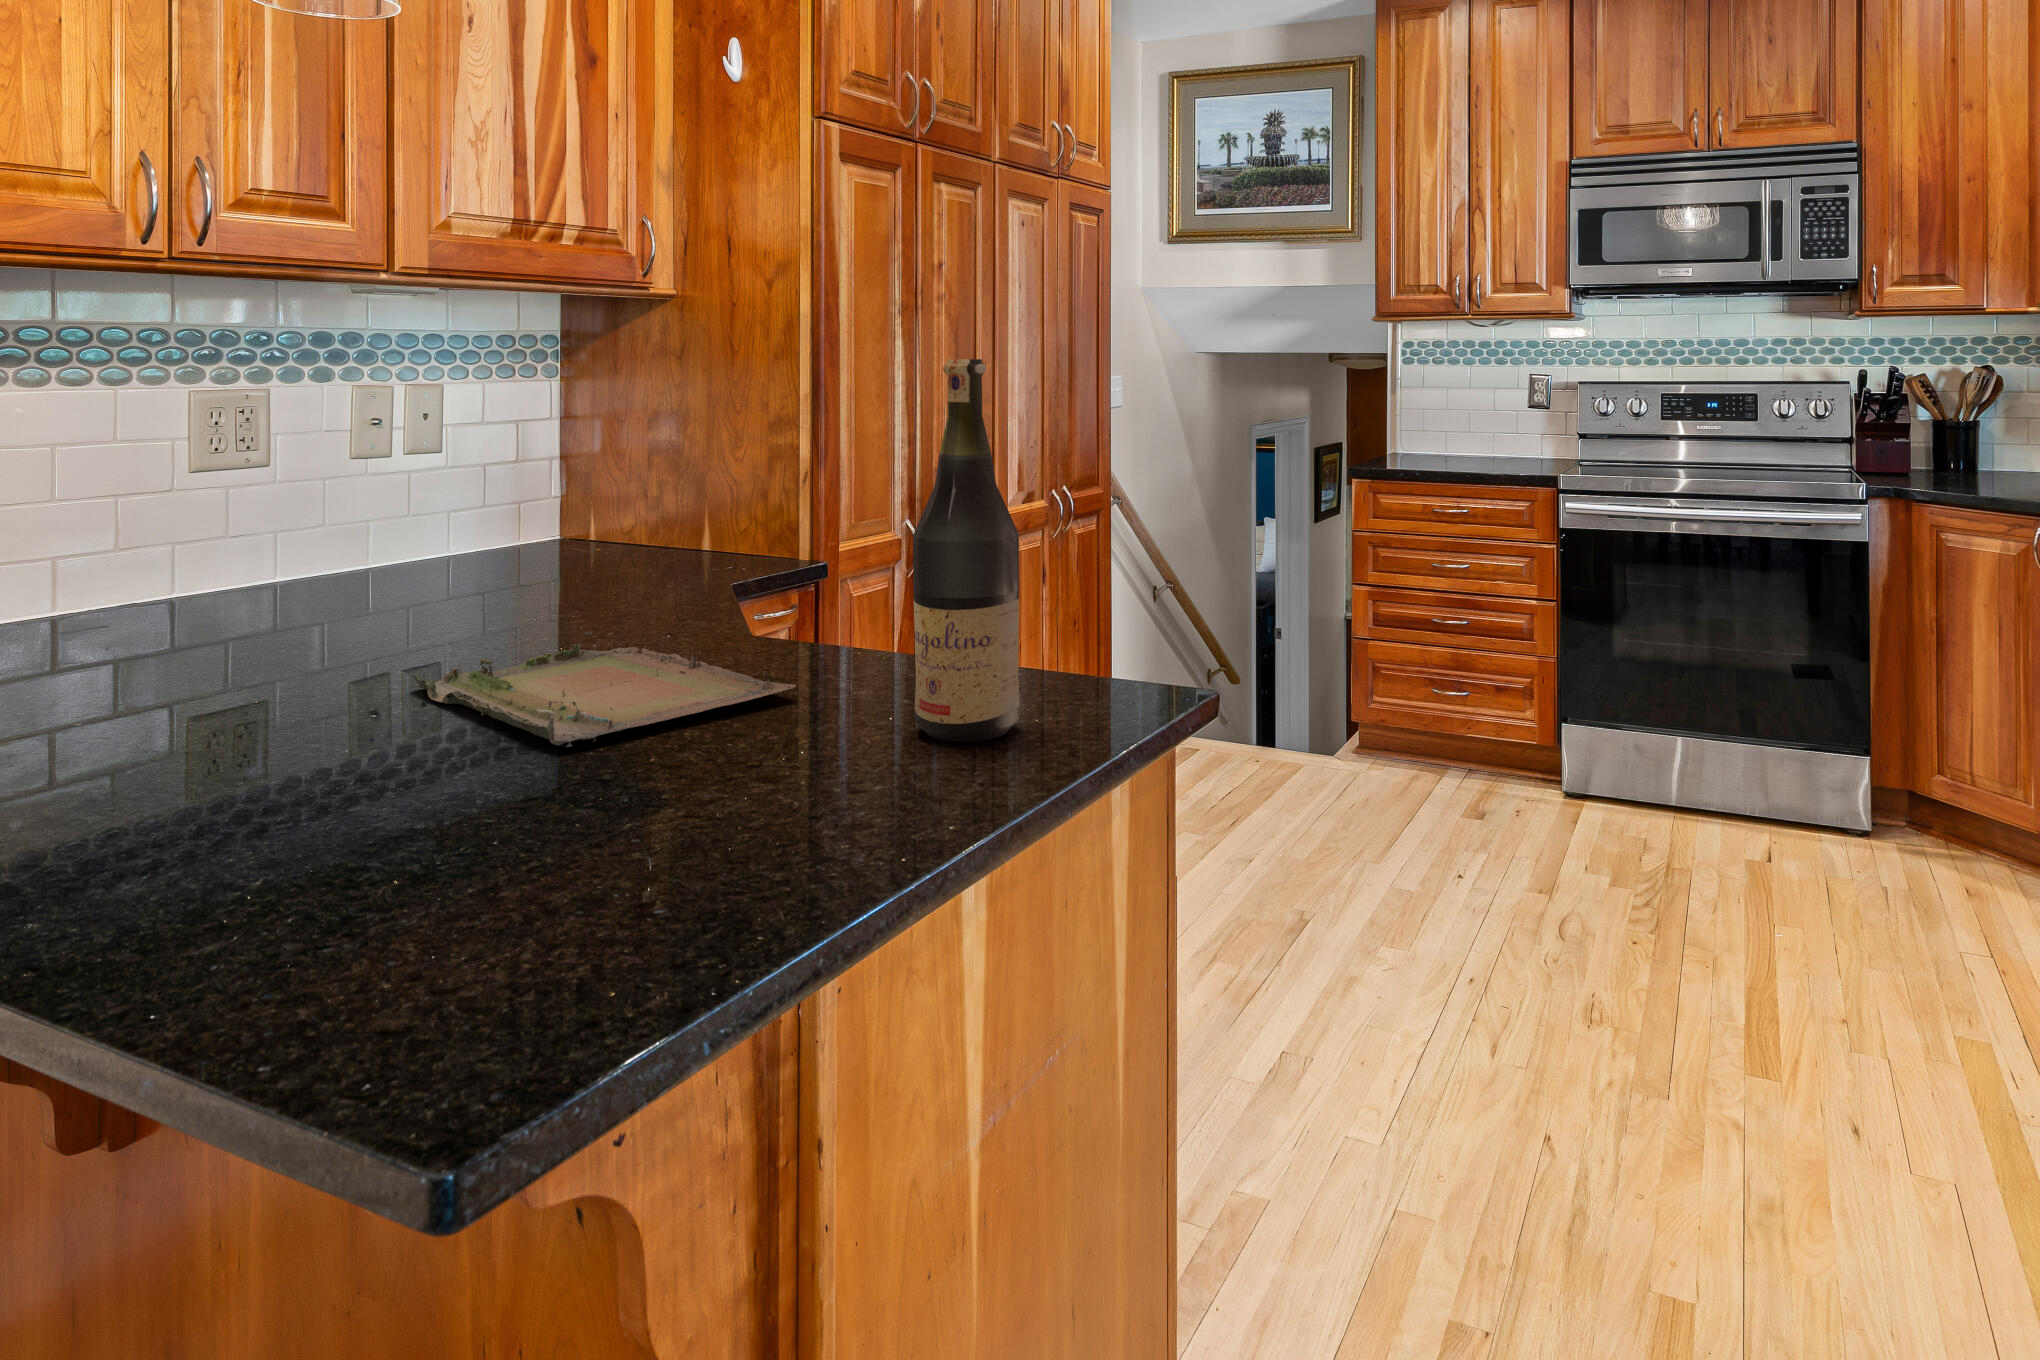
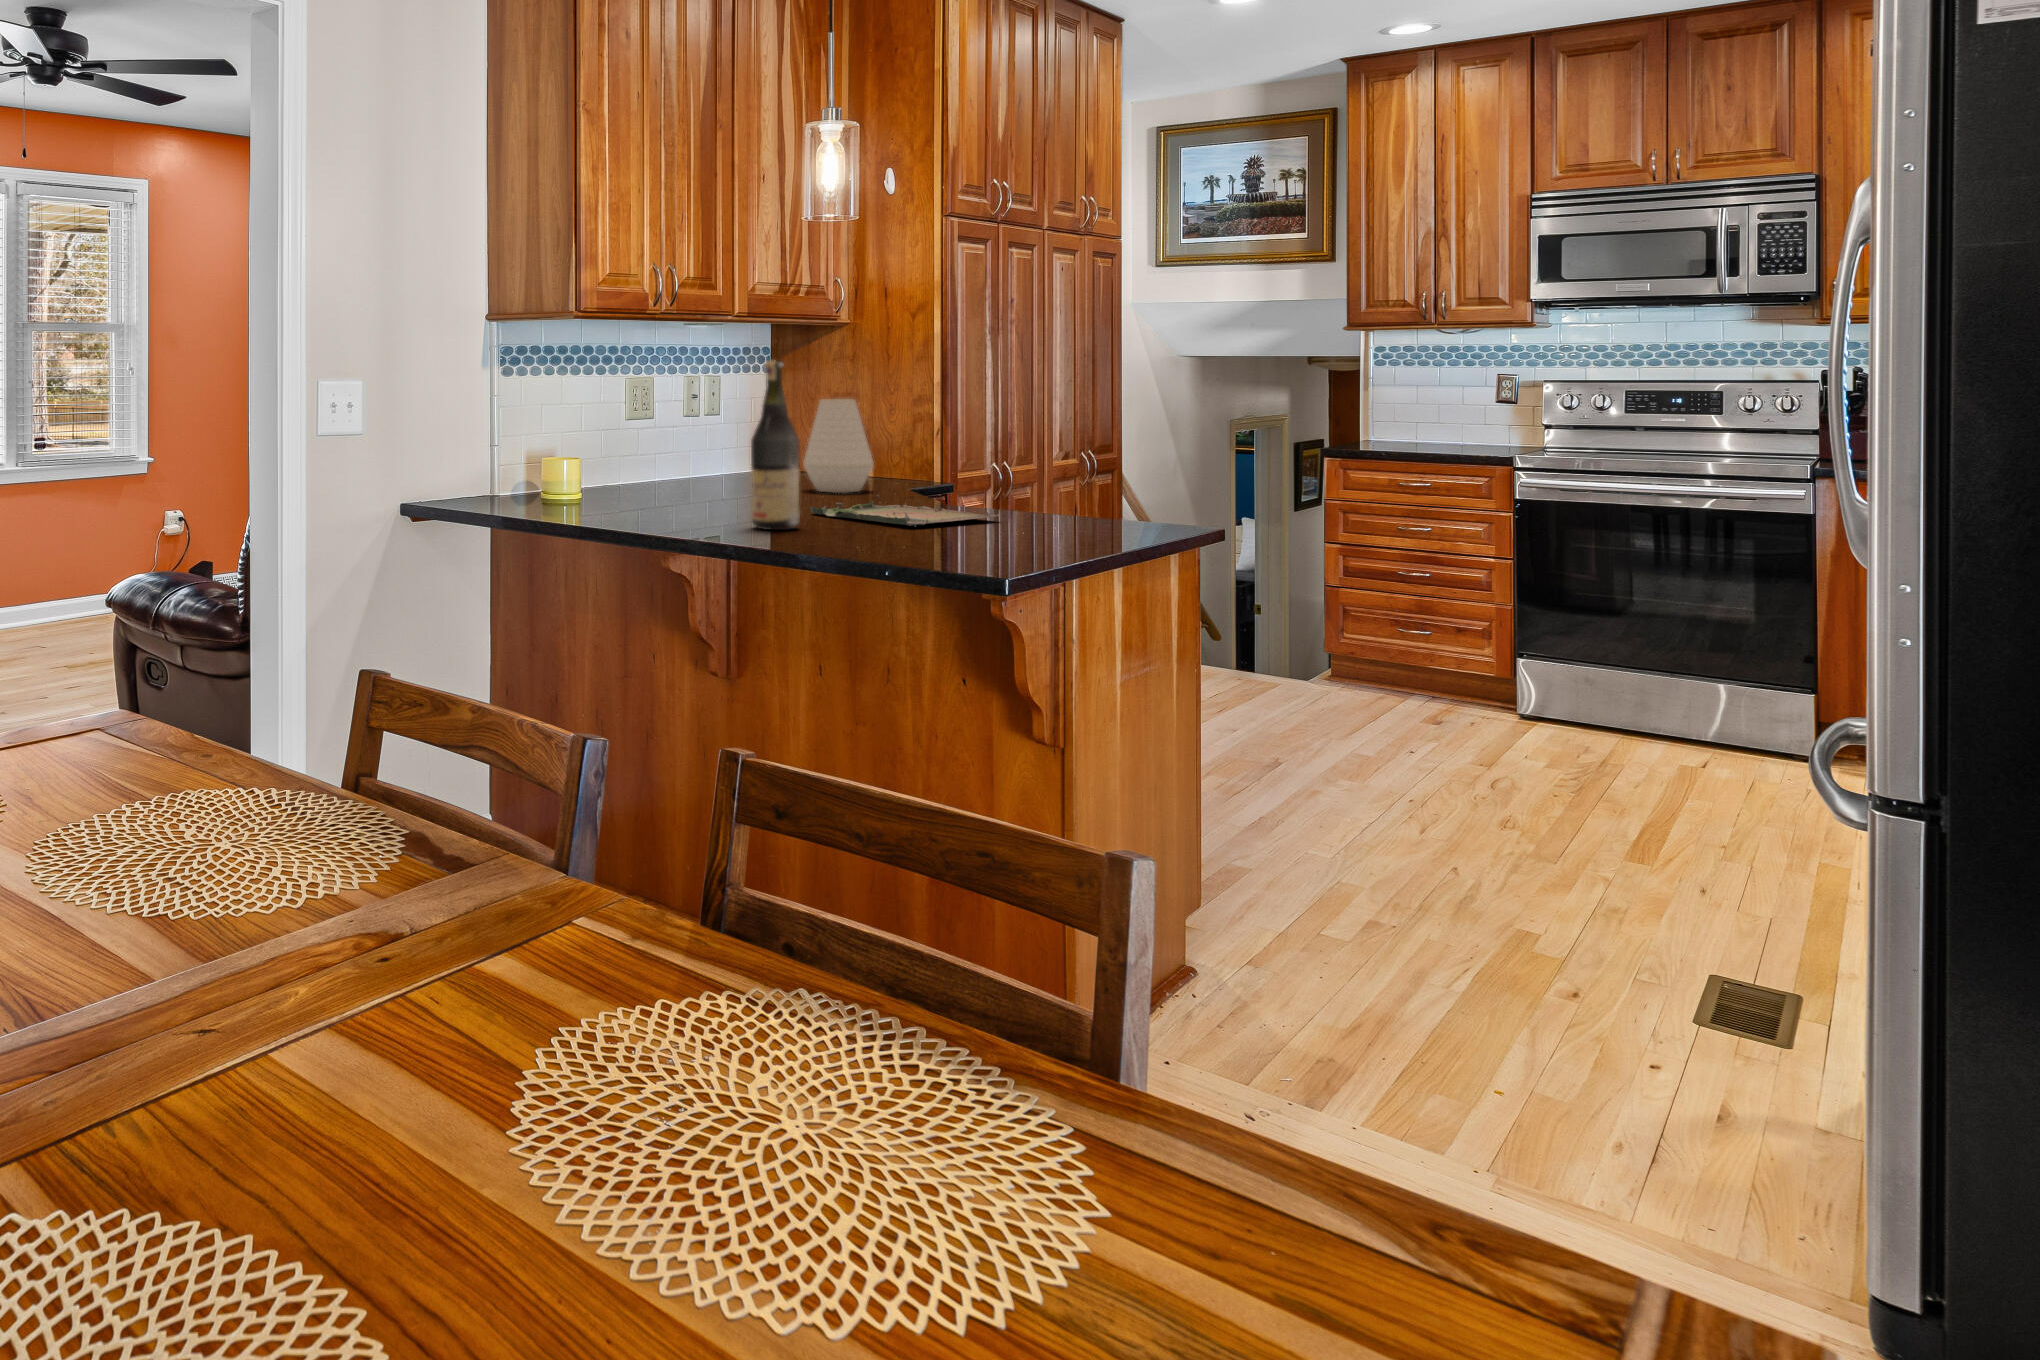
wine bottle: present [913,359,1020,742] -> present [751,361,800,530]
vase: none [531,425,663,599] -> present [803,399,874,493]

